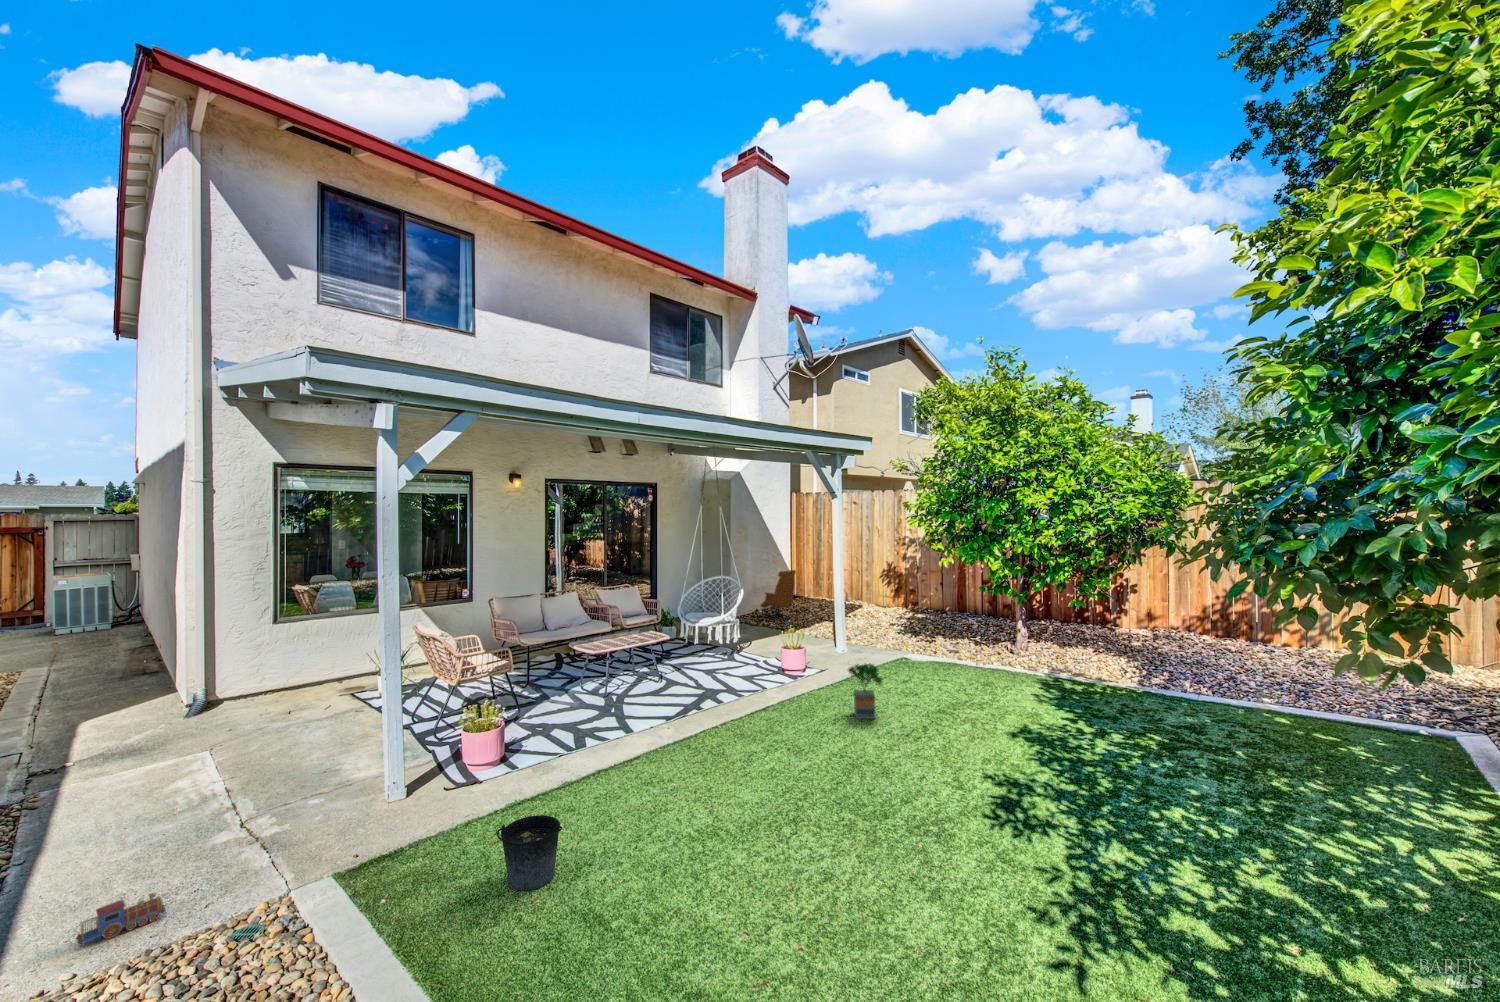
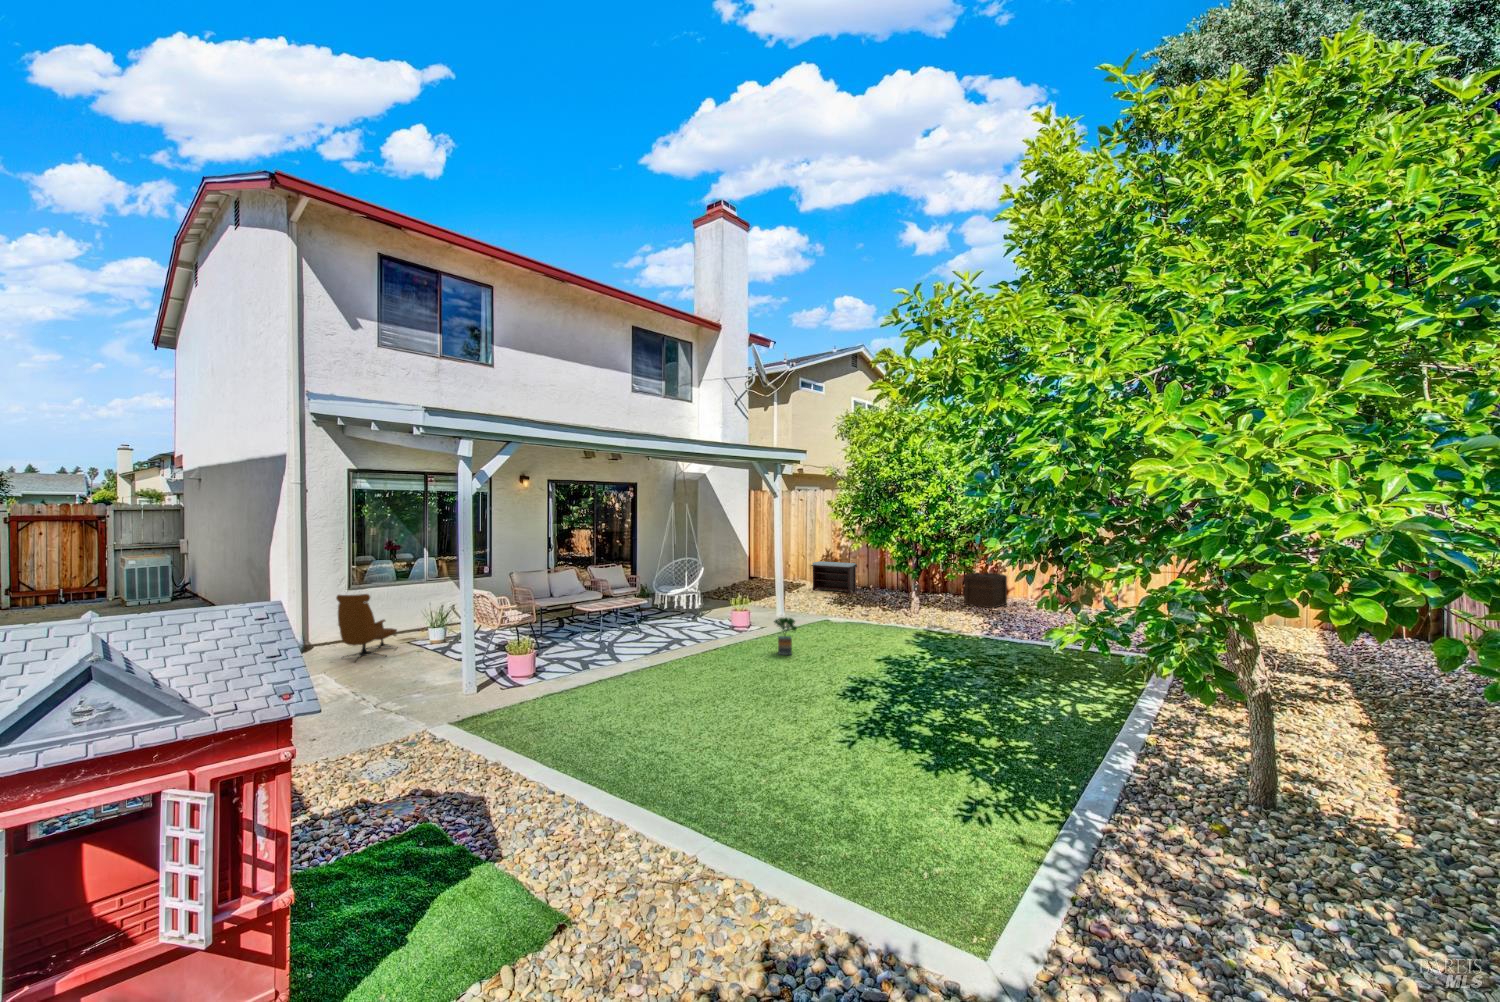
lounge chair: present [760,570,796,619] -> present [336,594,397,662]
bench: none [870,578,927,617] -> present [811,561,857,593]
wooden crate: none [1073,591,1131,638] -> present [964,573,1007,608]
bucket: present [497,815,562,891] -> none [551,691,589,728]
toy train: present [76,893,166,946] -> none [326,725,367,747]

